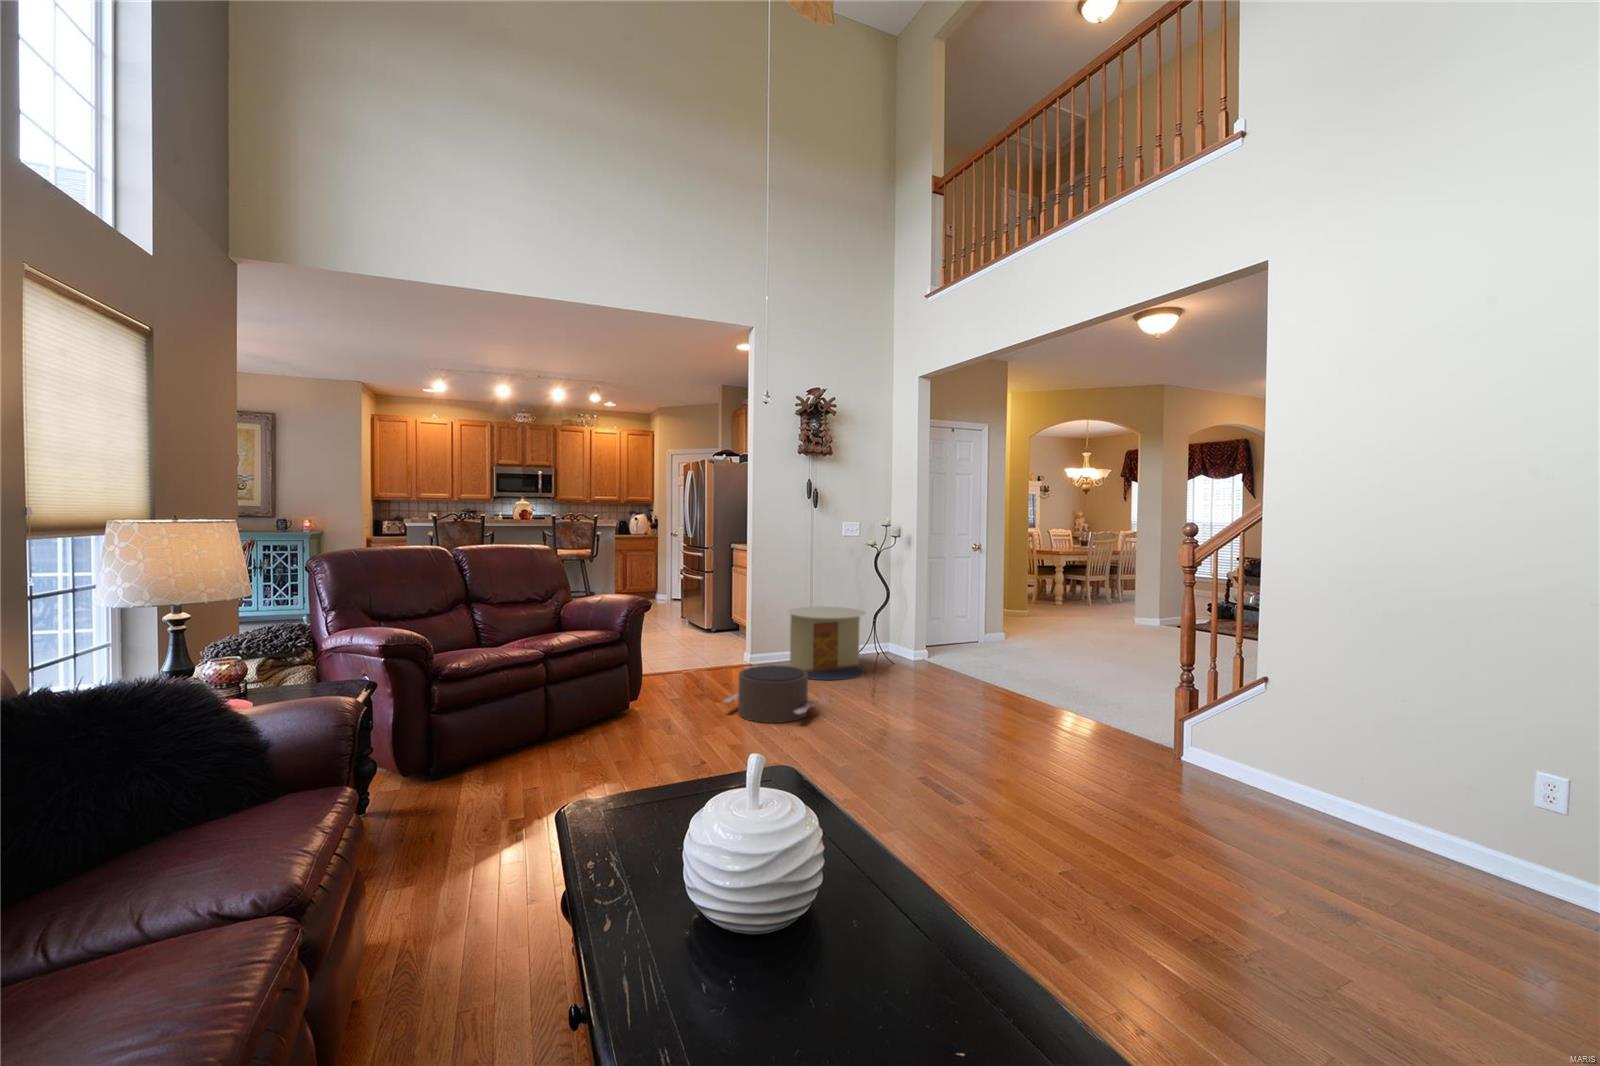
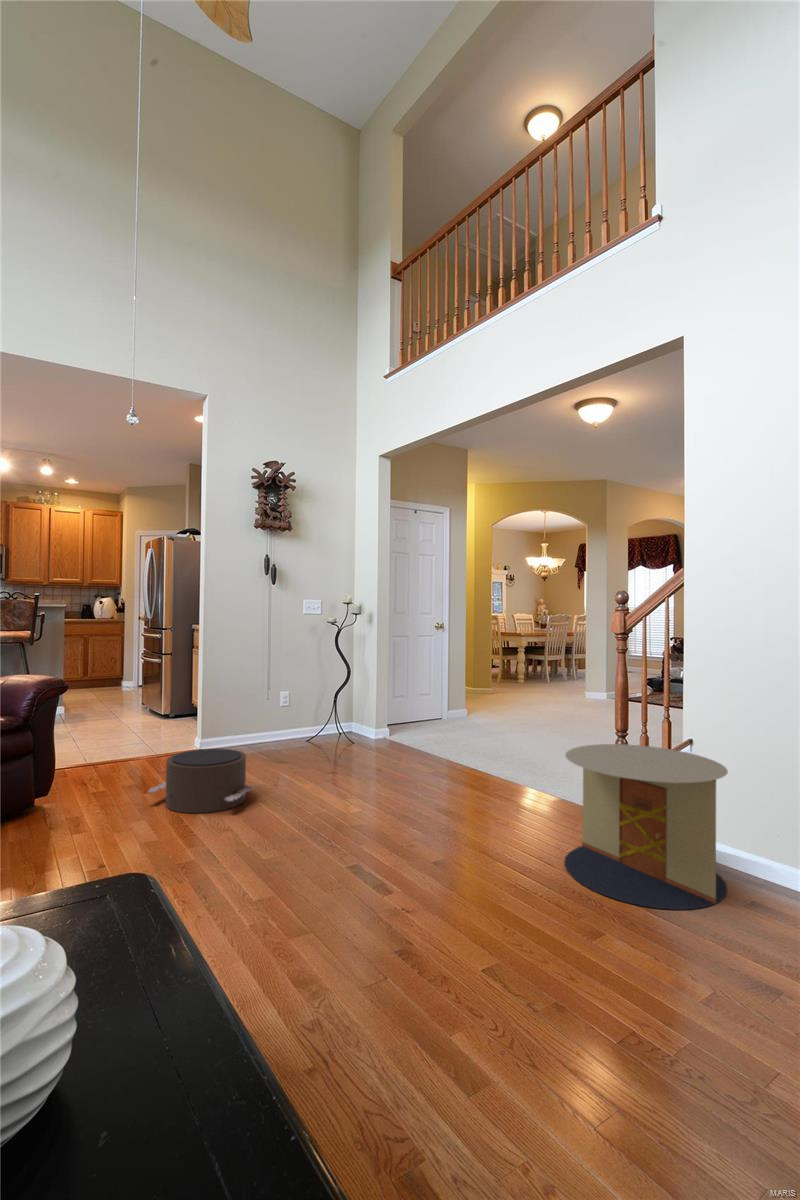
side table: present [787,606,866,680] -> present [564,744,728,910]

